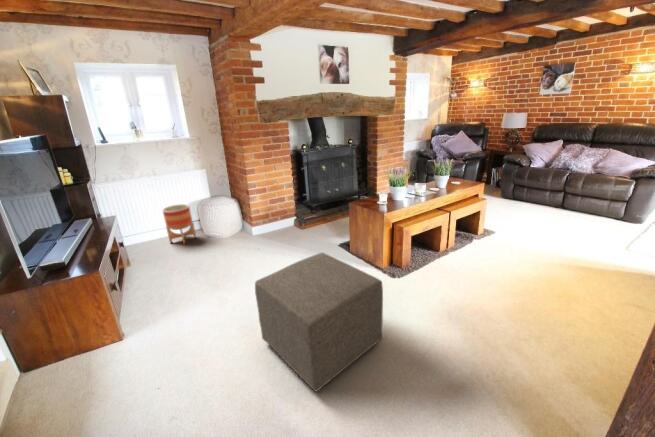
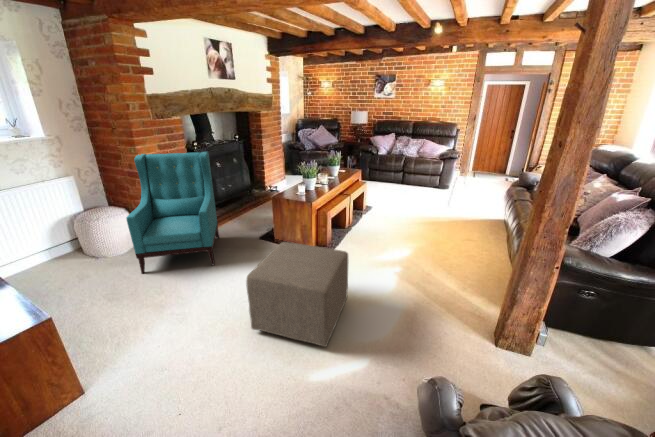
armchair: none [216,153,304,263] -> present [126,152,219,274]
planter: present [163,204,196,243] -> none [22,222,76,276]

